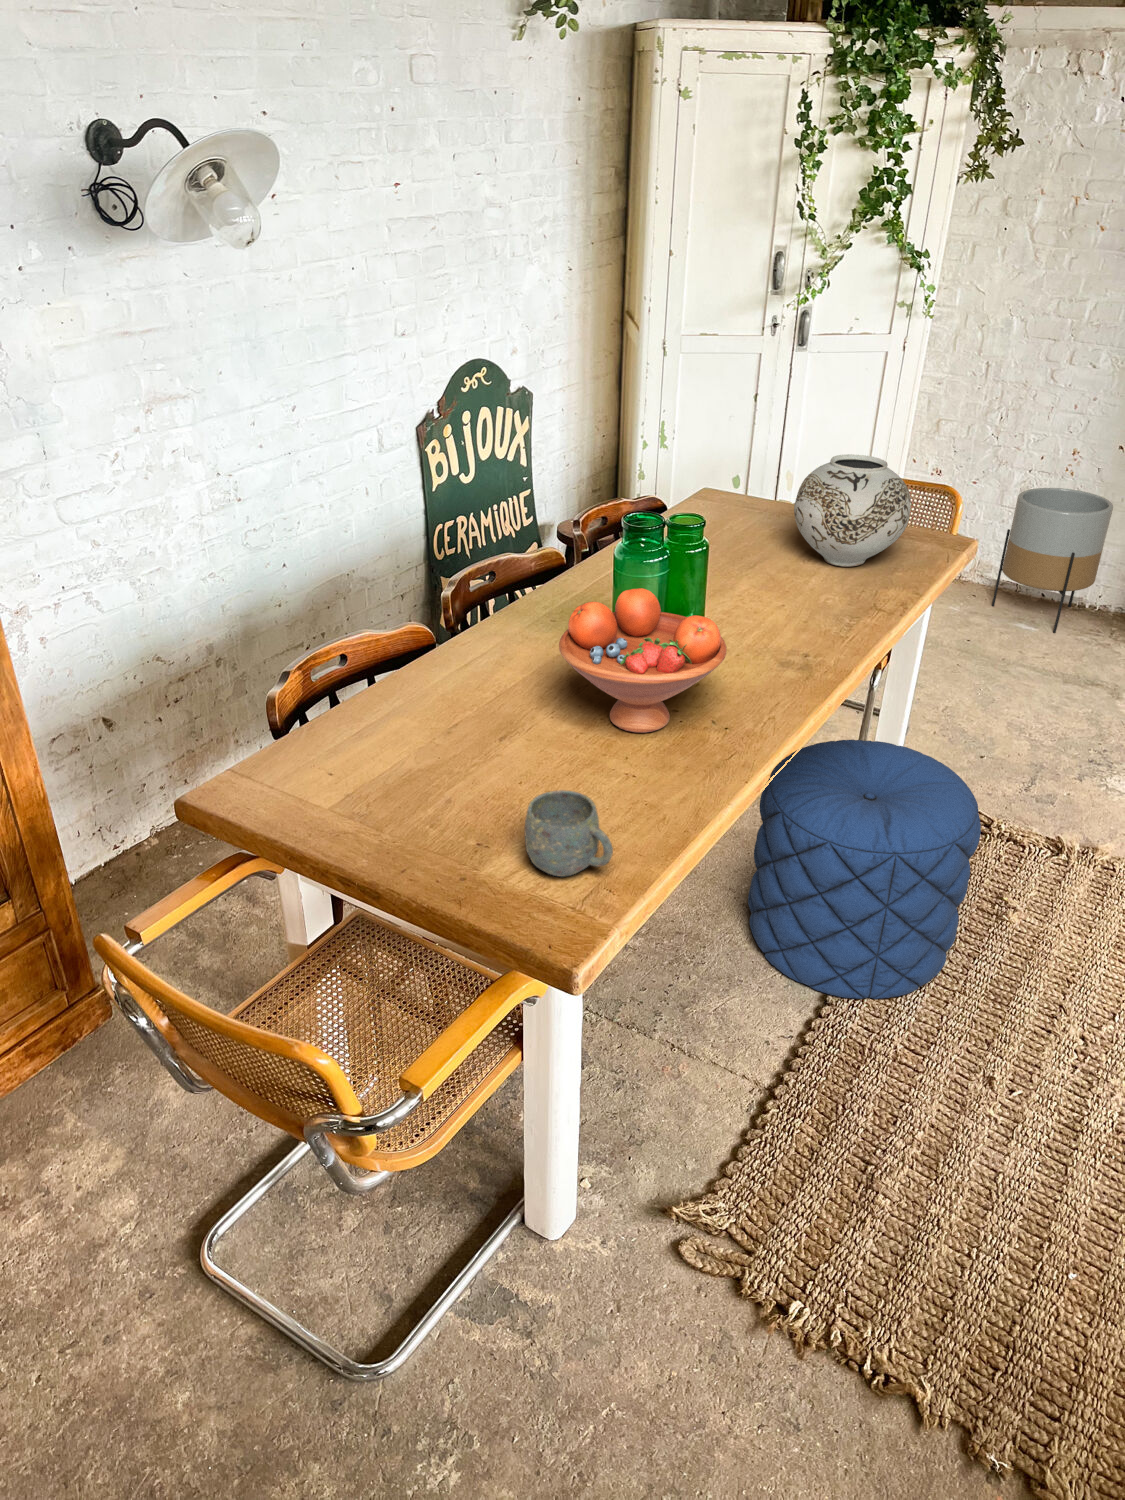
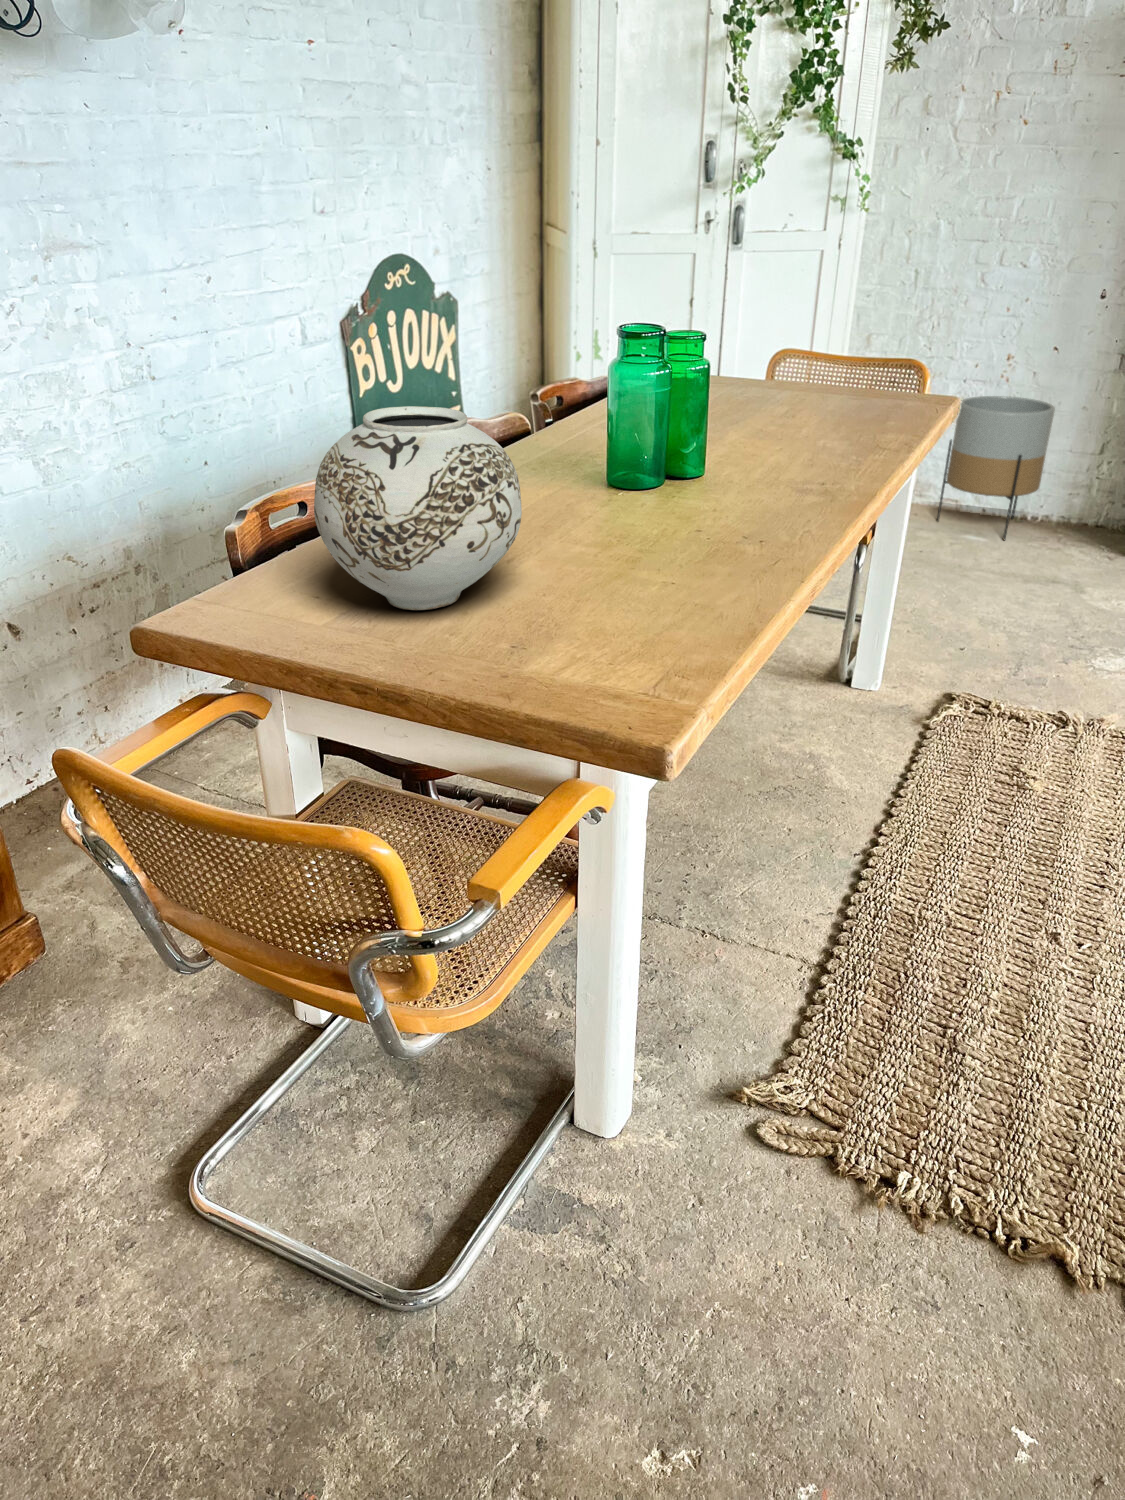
vase: present [794,454,911,567] -> present [314,406,522,610]
fruit bowl: present [559,588,727,733] -> none [577,379,770,541]
pouf: present [748,740,981,999] -> none [759,599,1013,870]
mug: present [525,790,613,877] -> none [583,559,694,659]

